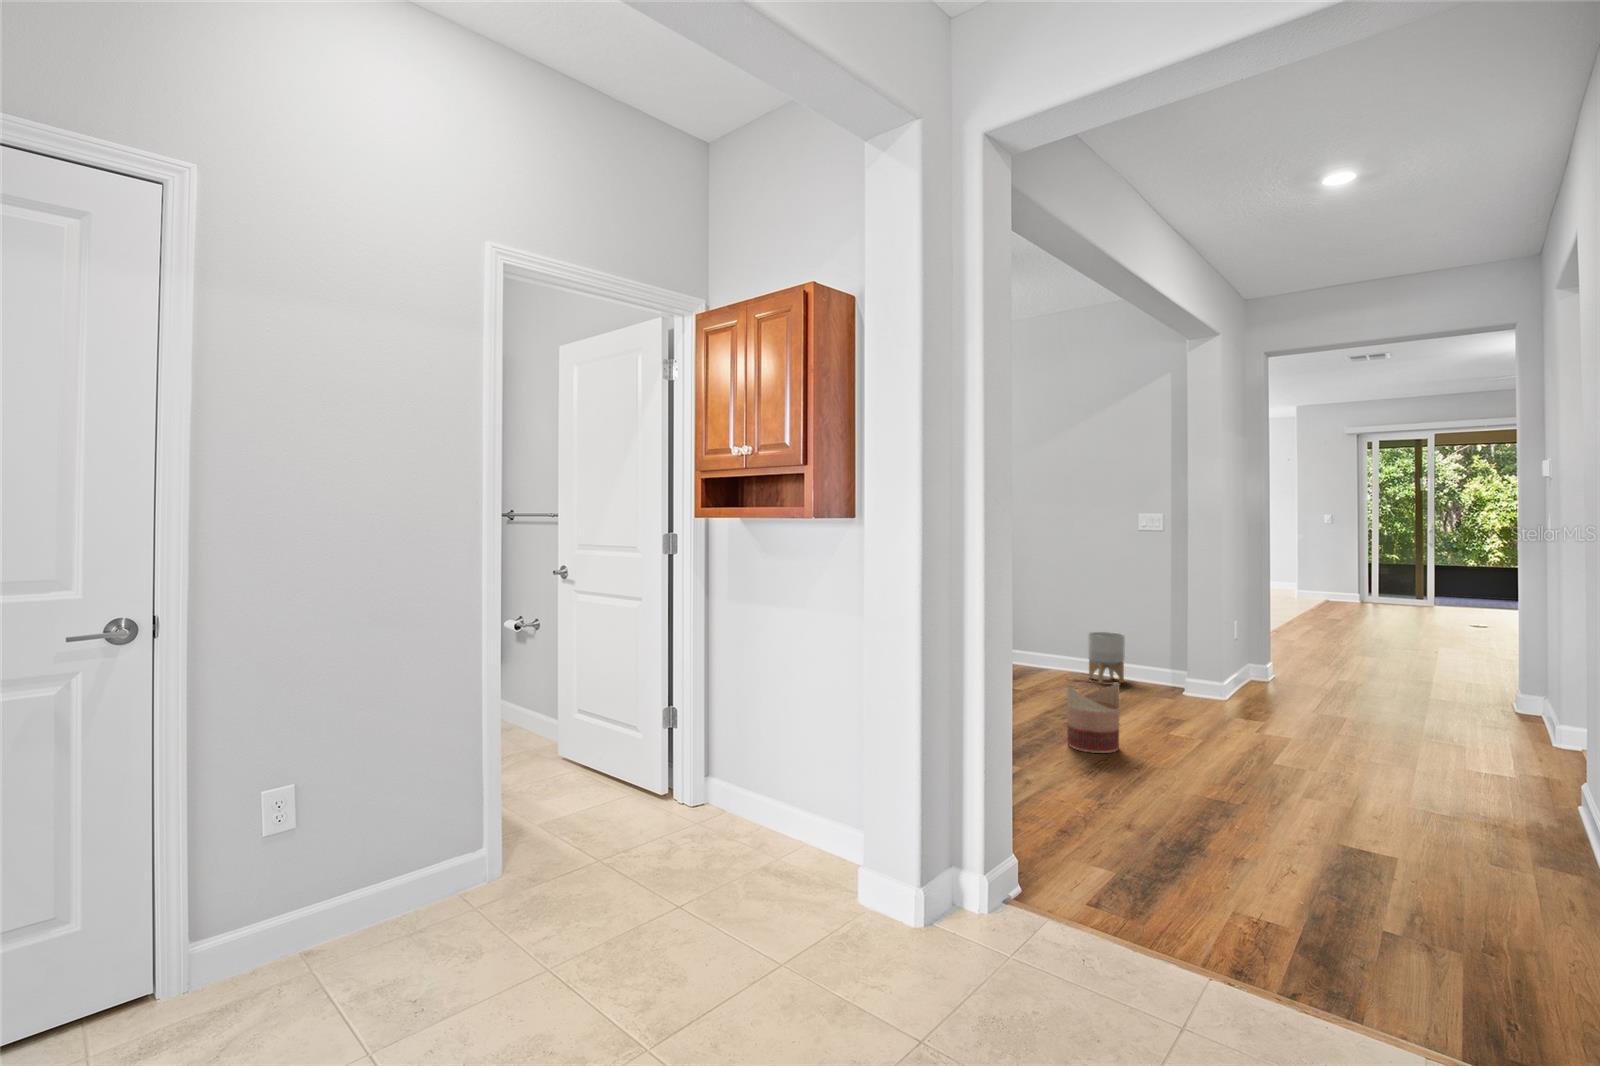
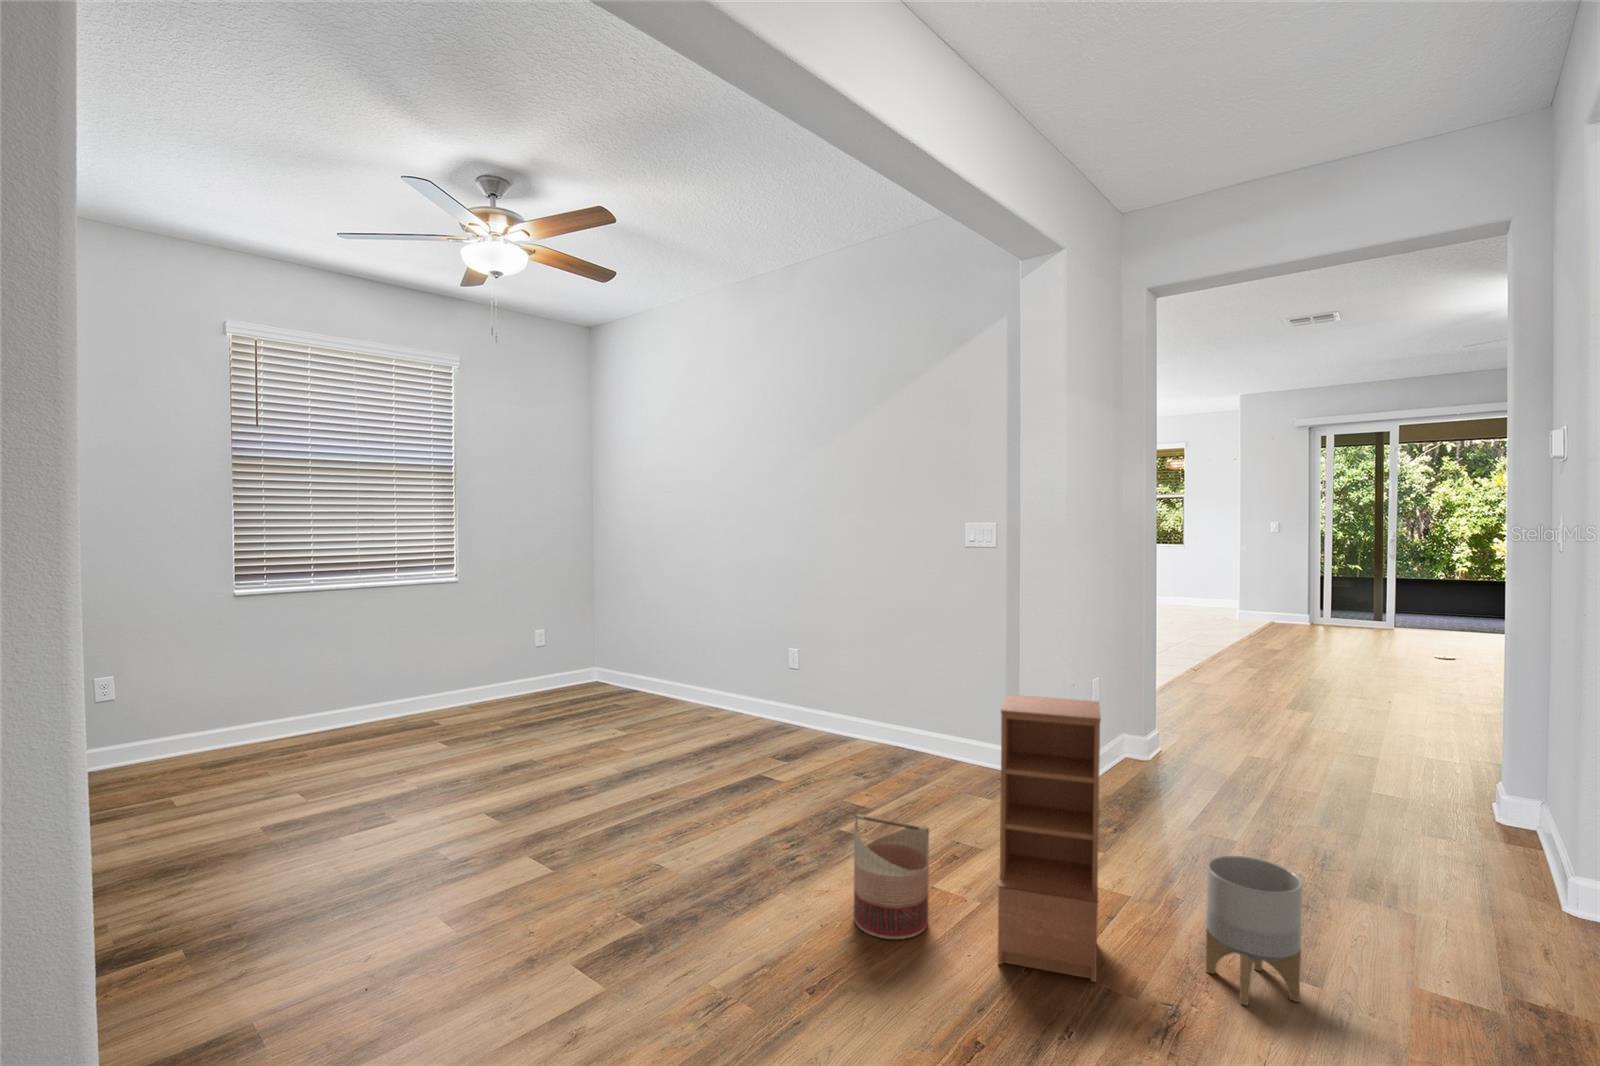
bookcase: none [1170,597,1242,770] -> present [998,694,1101,982]
planter: present [1088,632,1125,683] -> present [1206,856,1302,1005]

